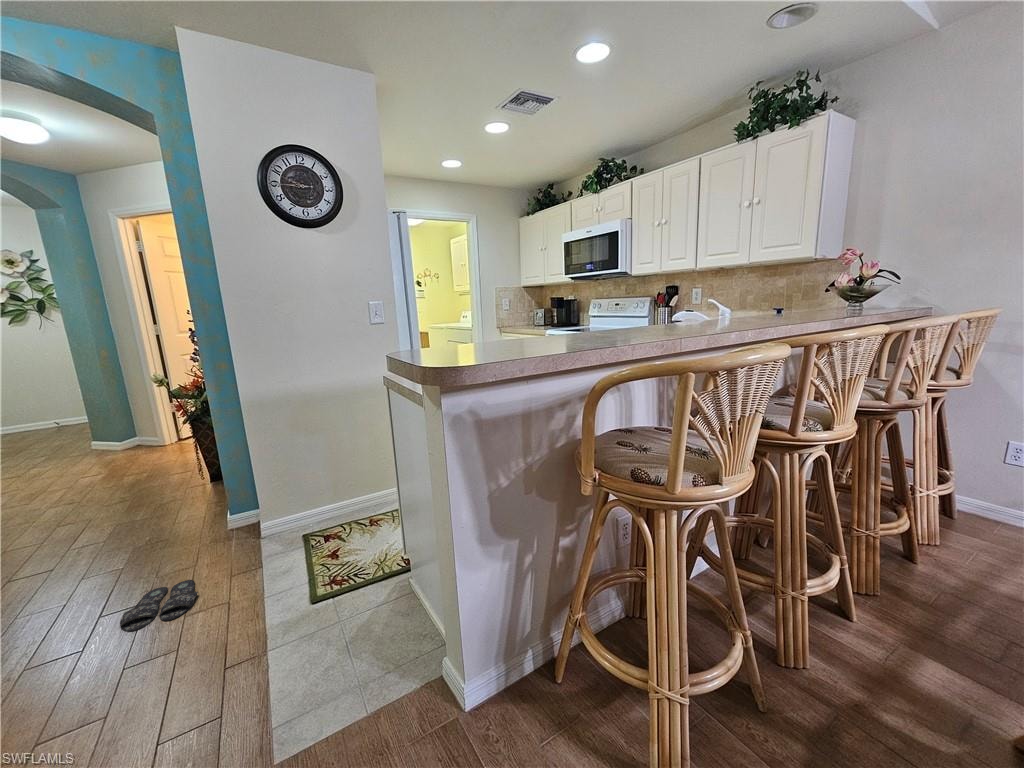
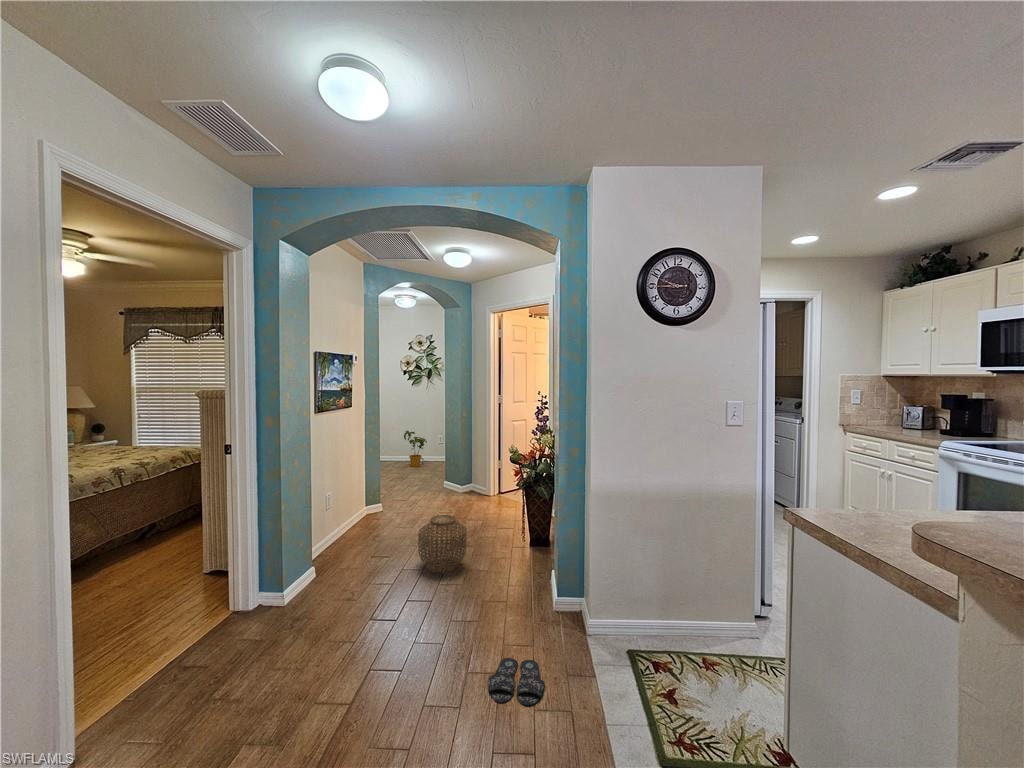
house plant: none [12,388,61,435] -> present [404,431,427,467]
woven basket: none [17,471,109,542] -> present [418,515,467,573]

